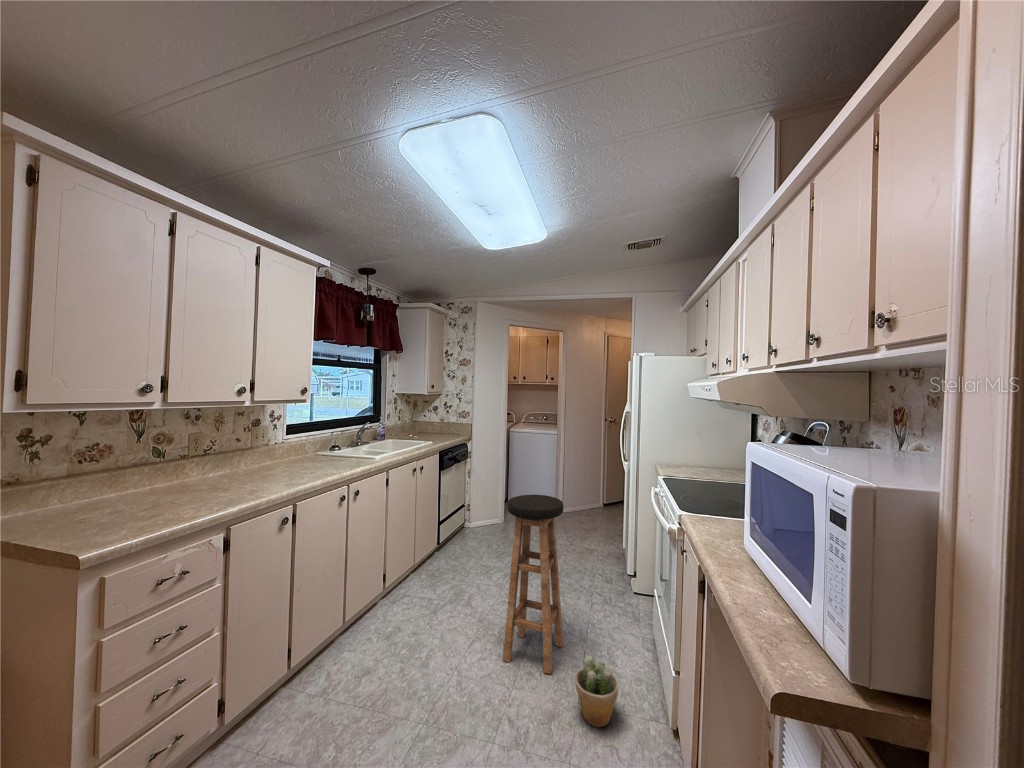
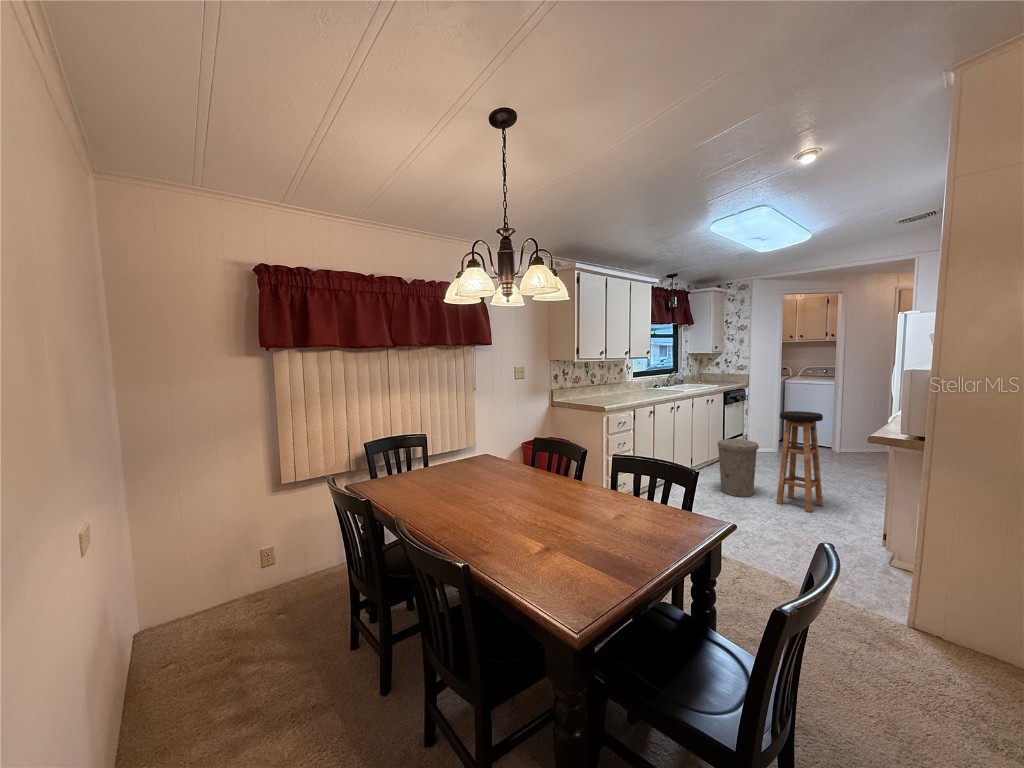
trash can: none [415,543,478,658] -> present [718,439,759,497]
potted plant: present [575,656,618,727] -> none [825,495,857,531]

